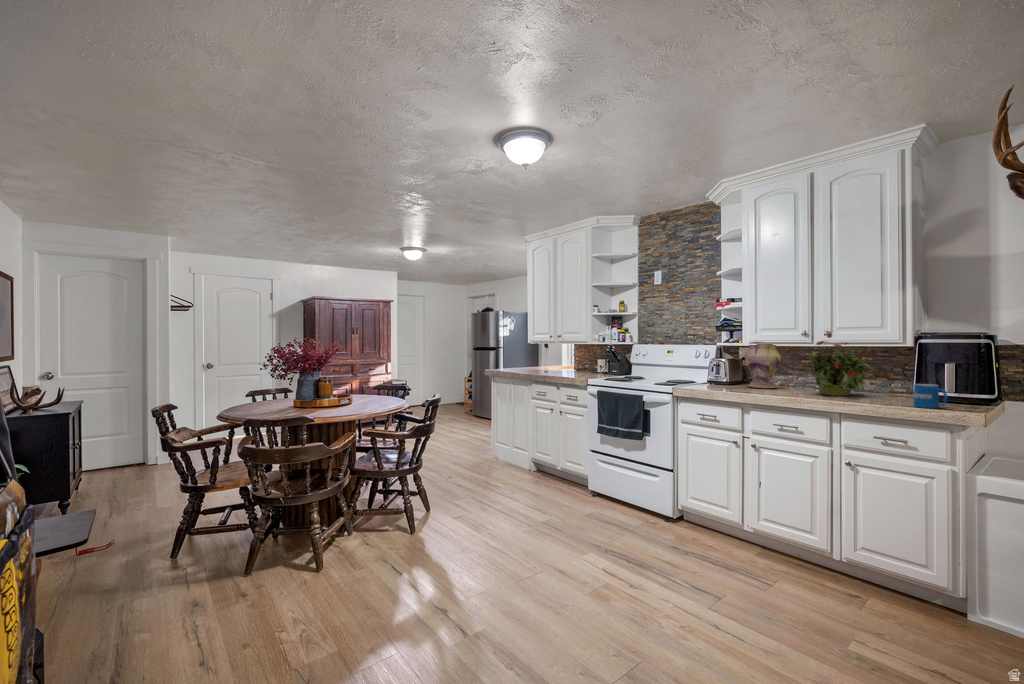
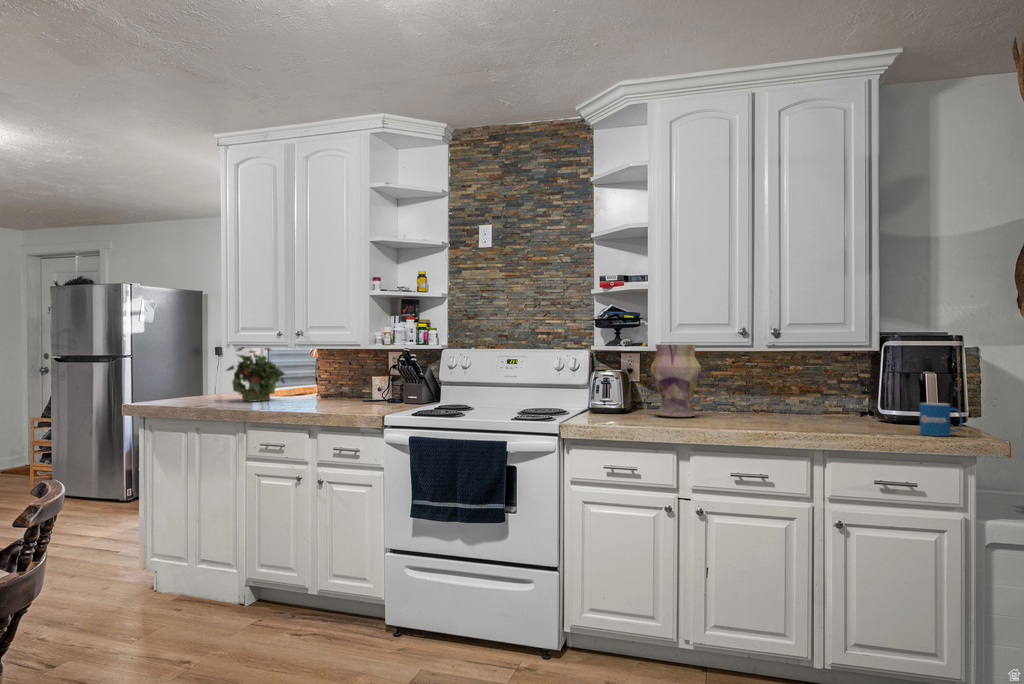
potted plant: present [808,341,875,396] -> present [227,348,285,402]

